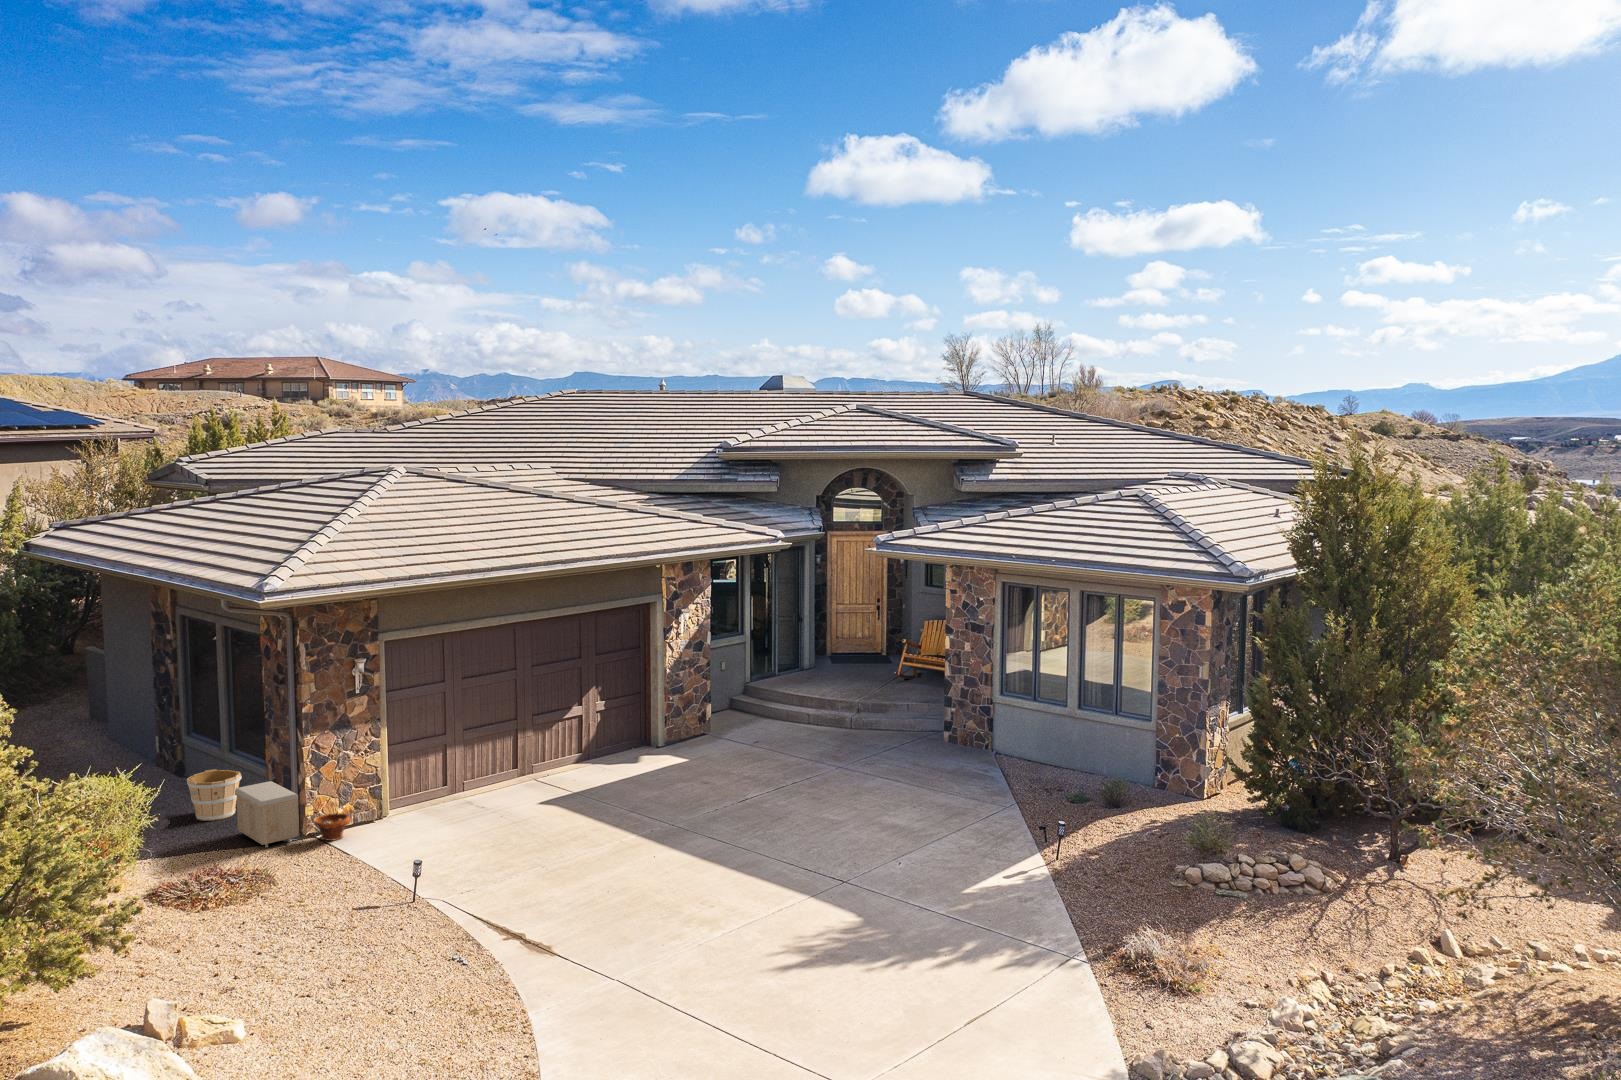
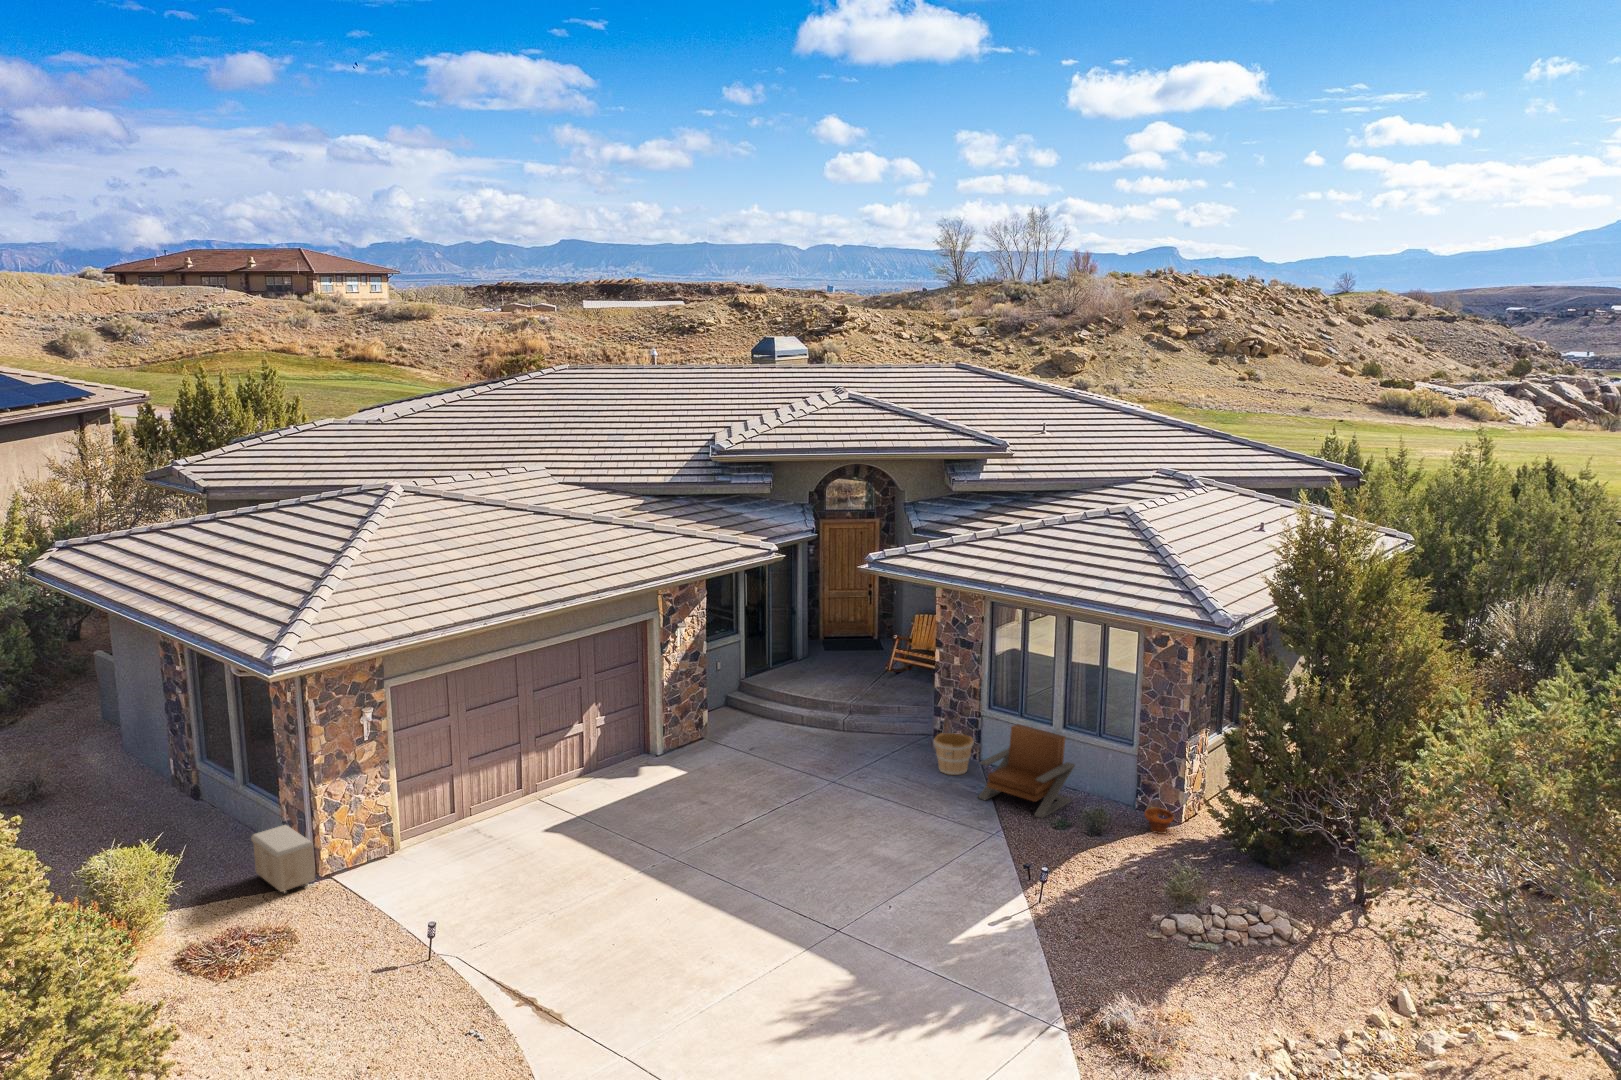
lounge chair: none [990,704,1090,795] -> present [978,724,1075,818]
wooden bucket: present [187,769,242,821] -> present [934,733,974,775]
planter: present [314,813,350,841] -> present [1144,808,1174,834]

